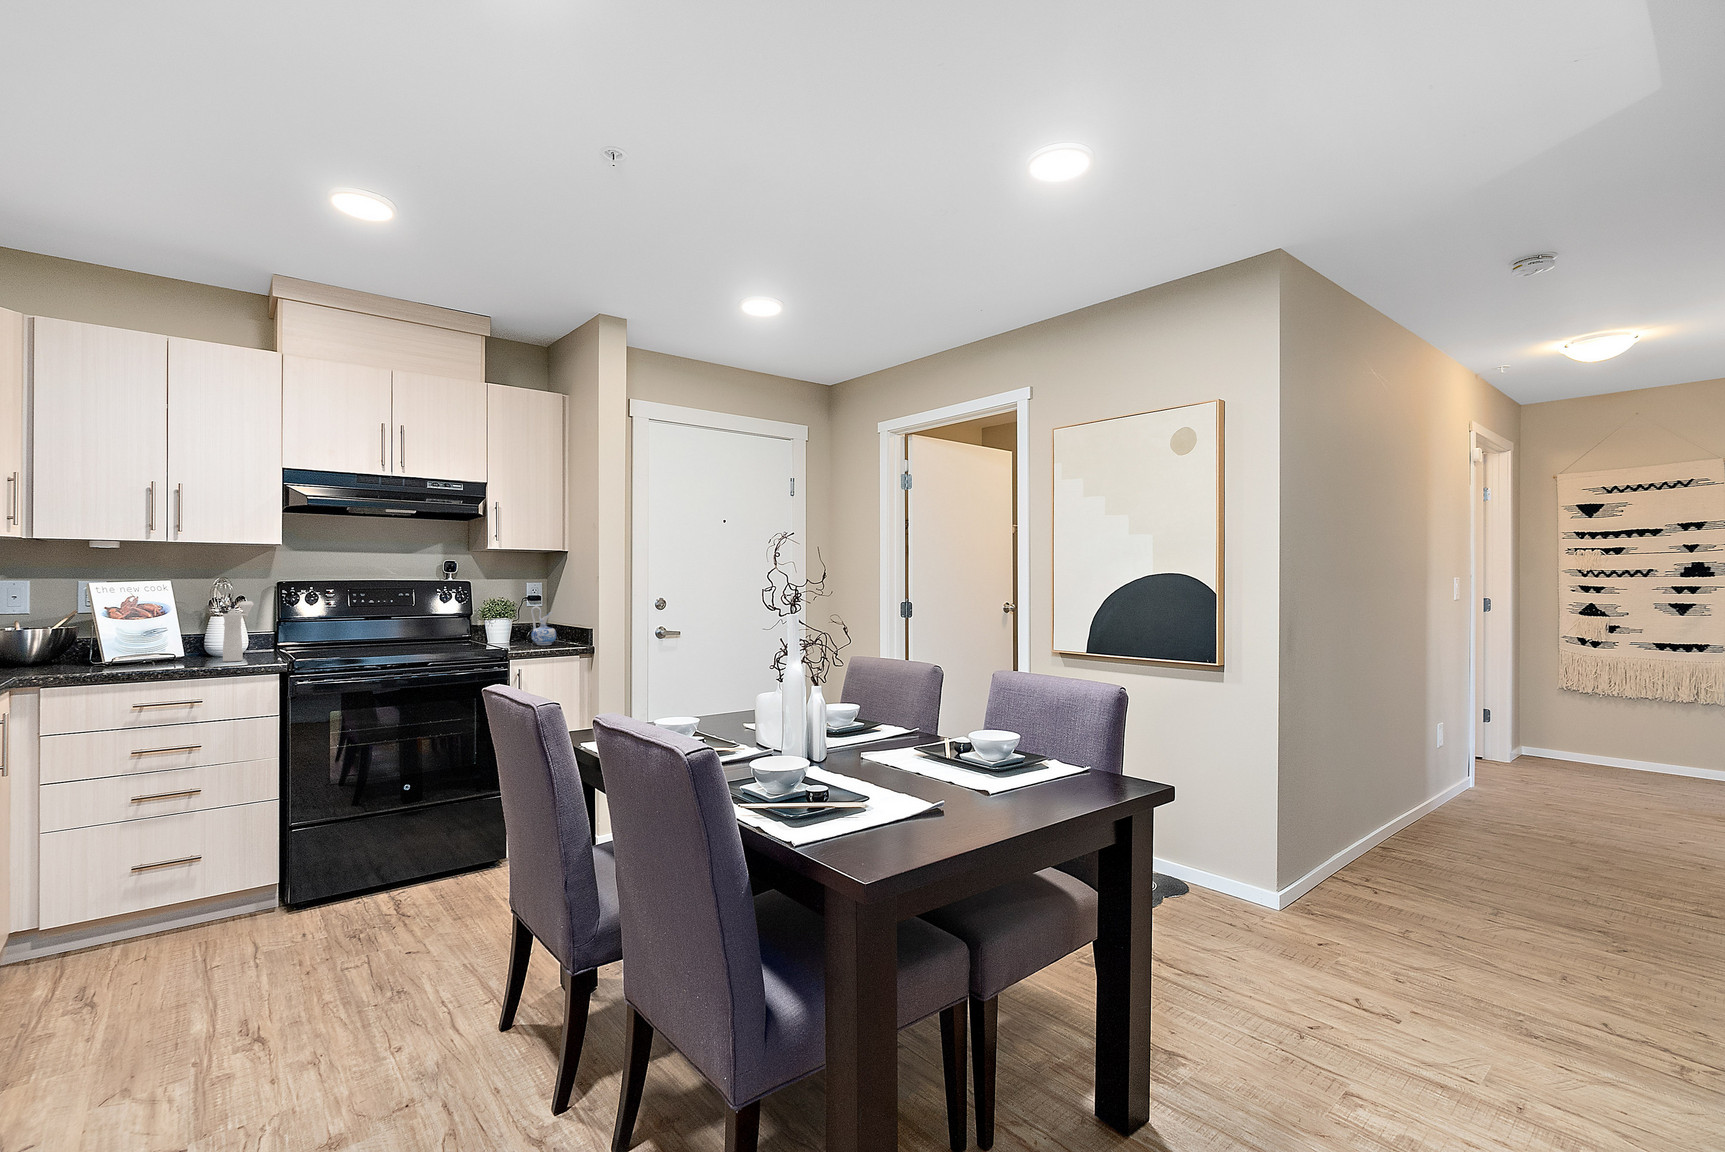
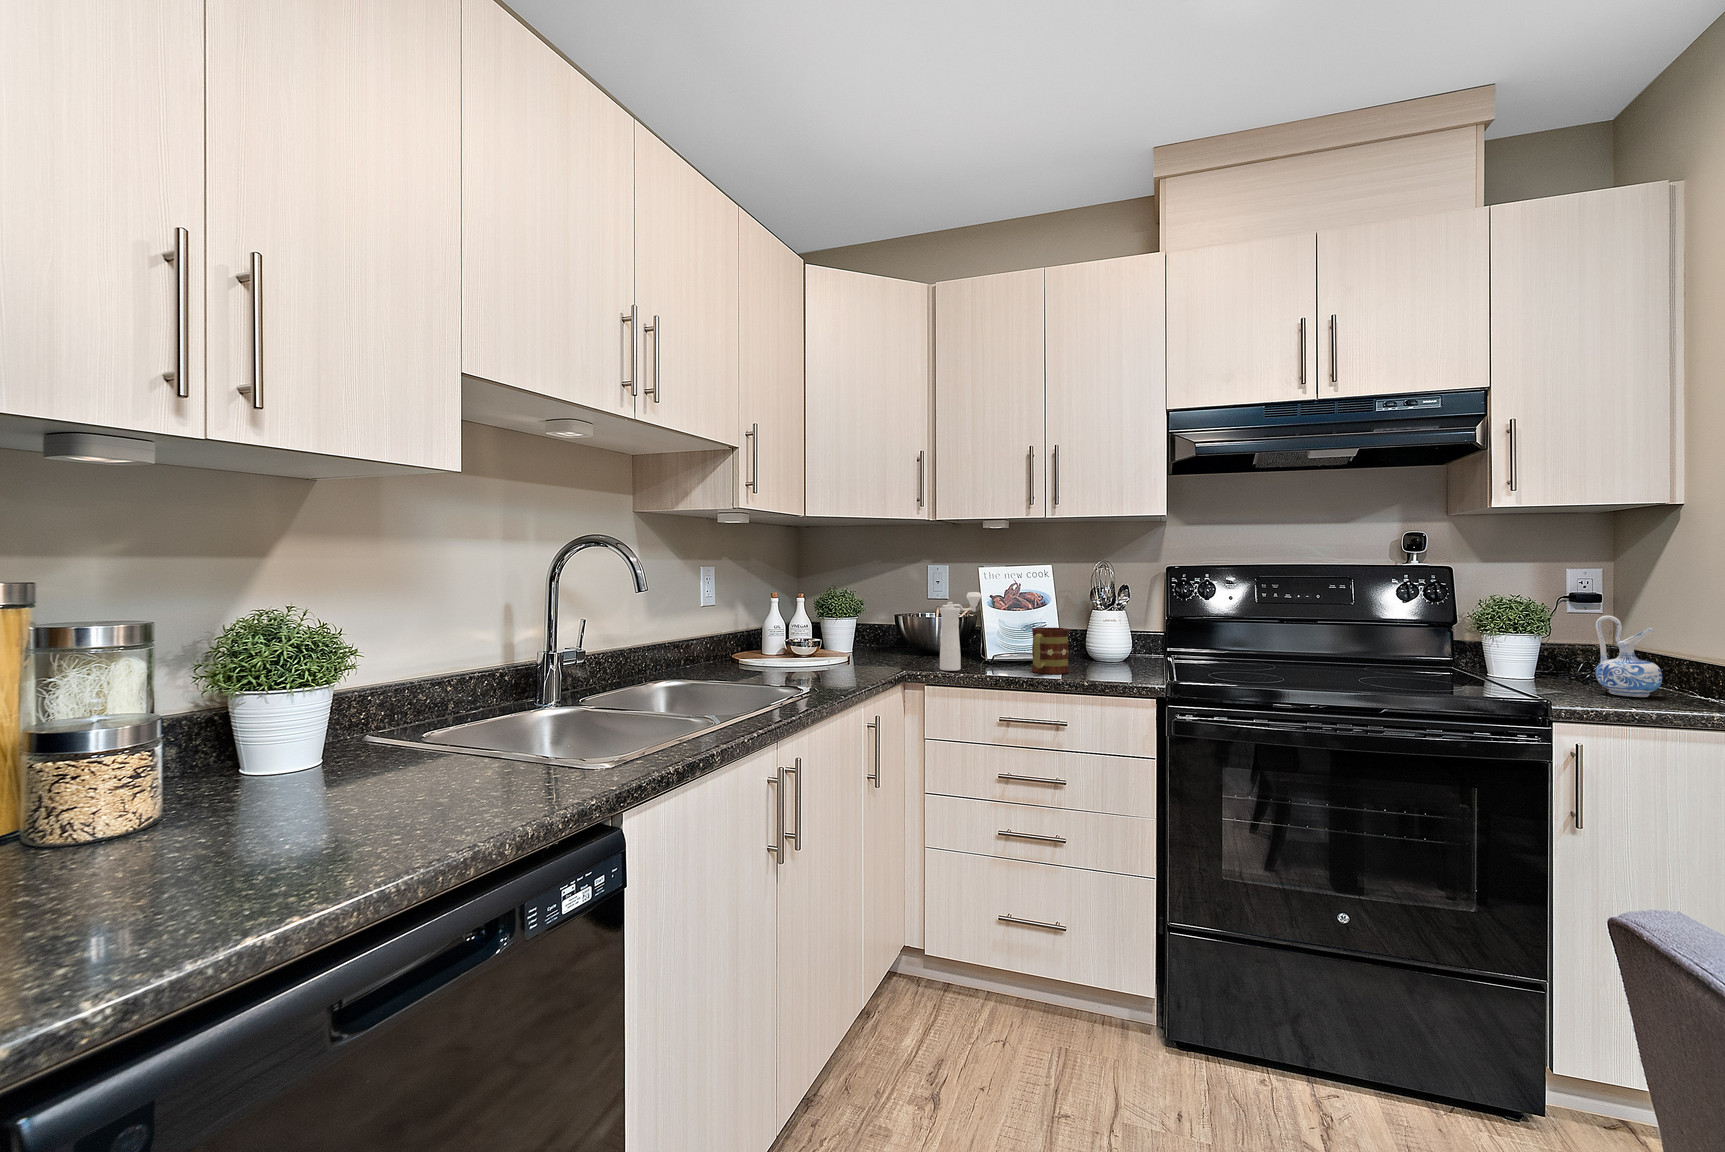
pepper mill: present [223,601,254,662] -> present [940,592,982,671]
mug: none [160,631,199,667] -> present [1032,627,1069,674]

